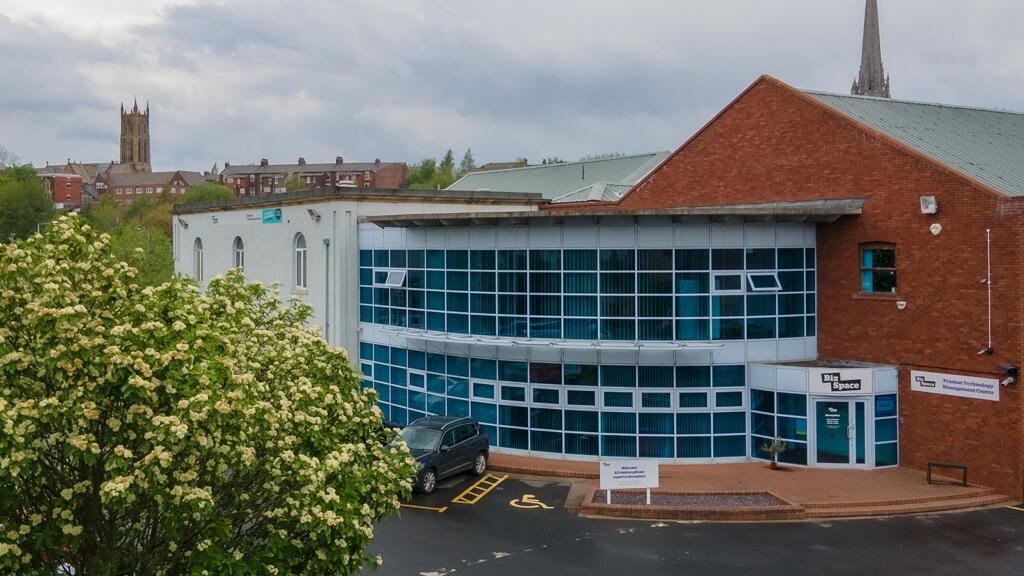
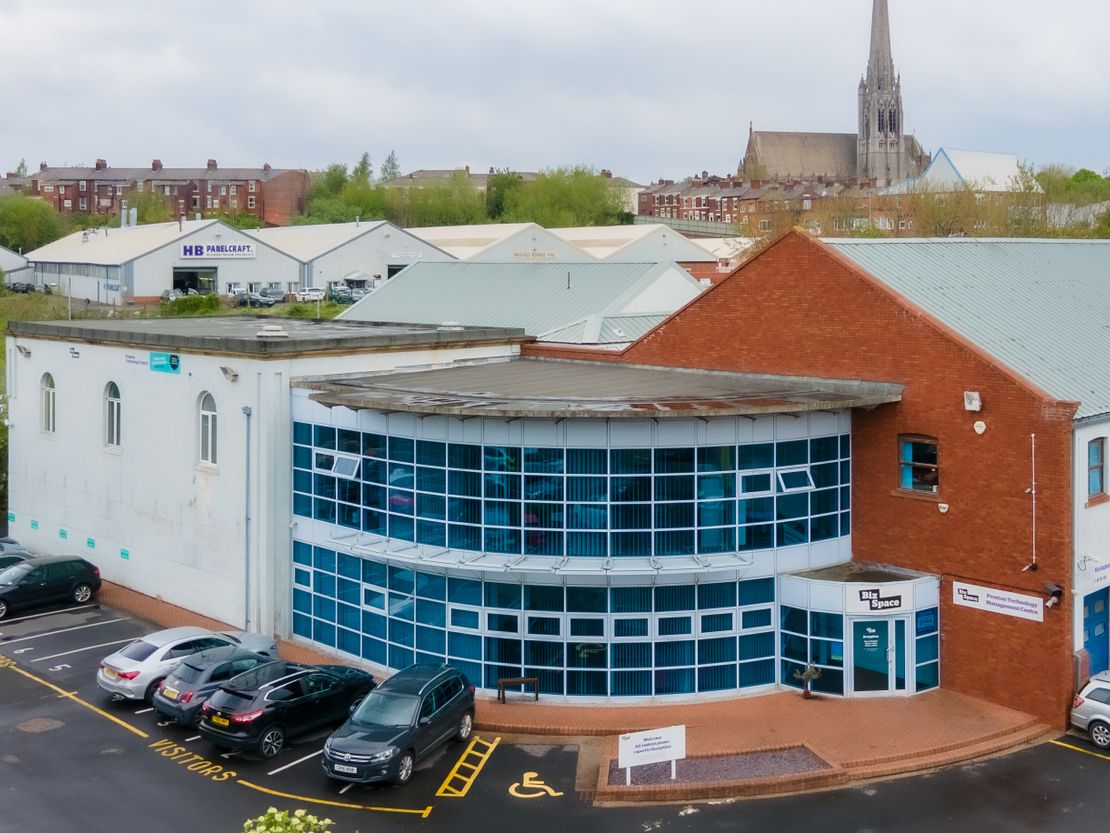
bench: present [927,461,968,487] -> present [498,676,539,704]

